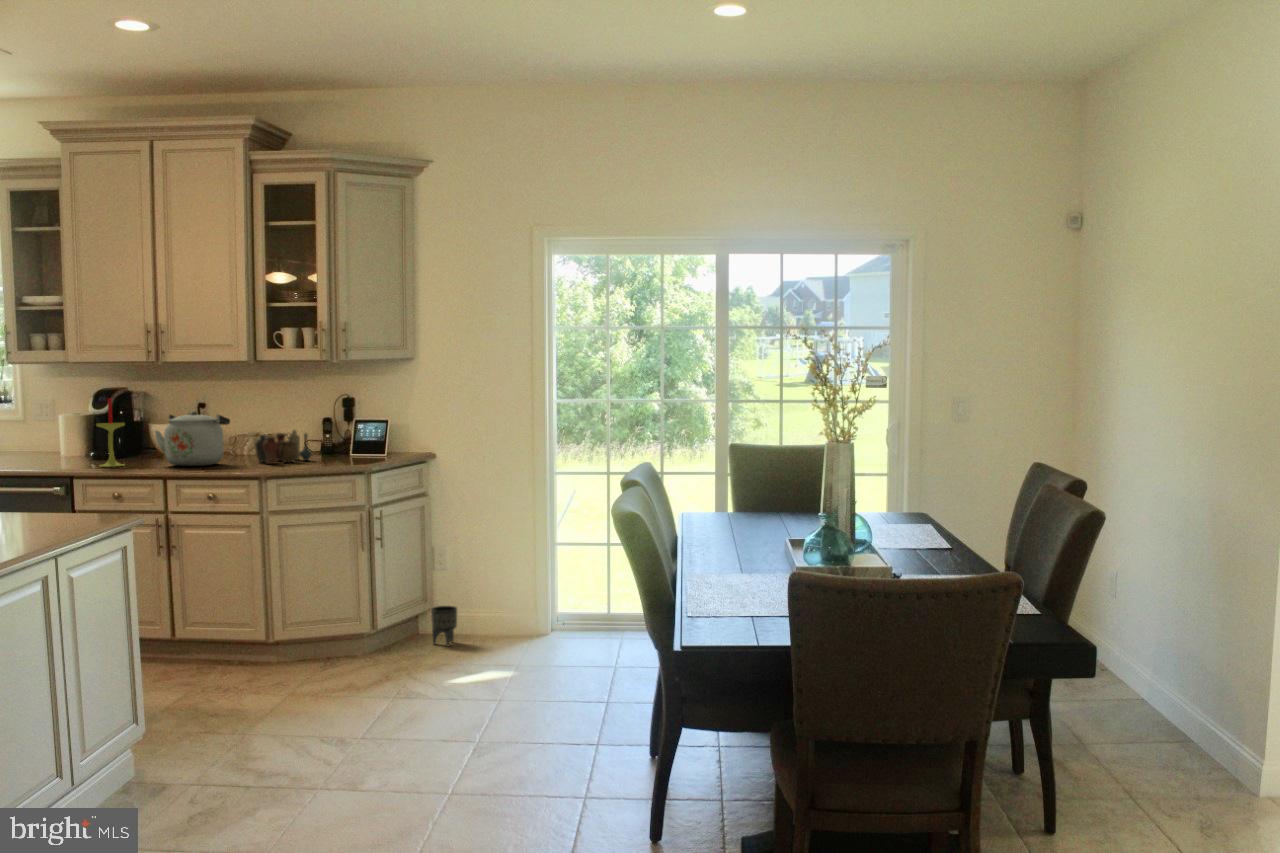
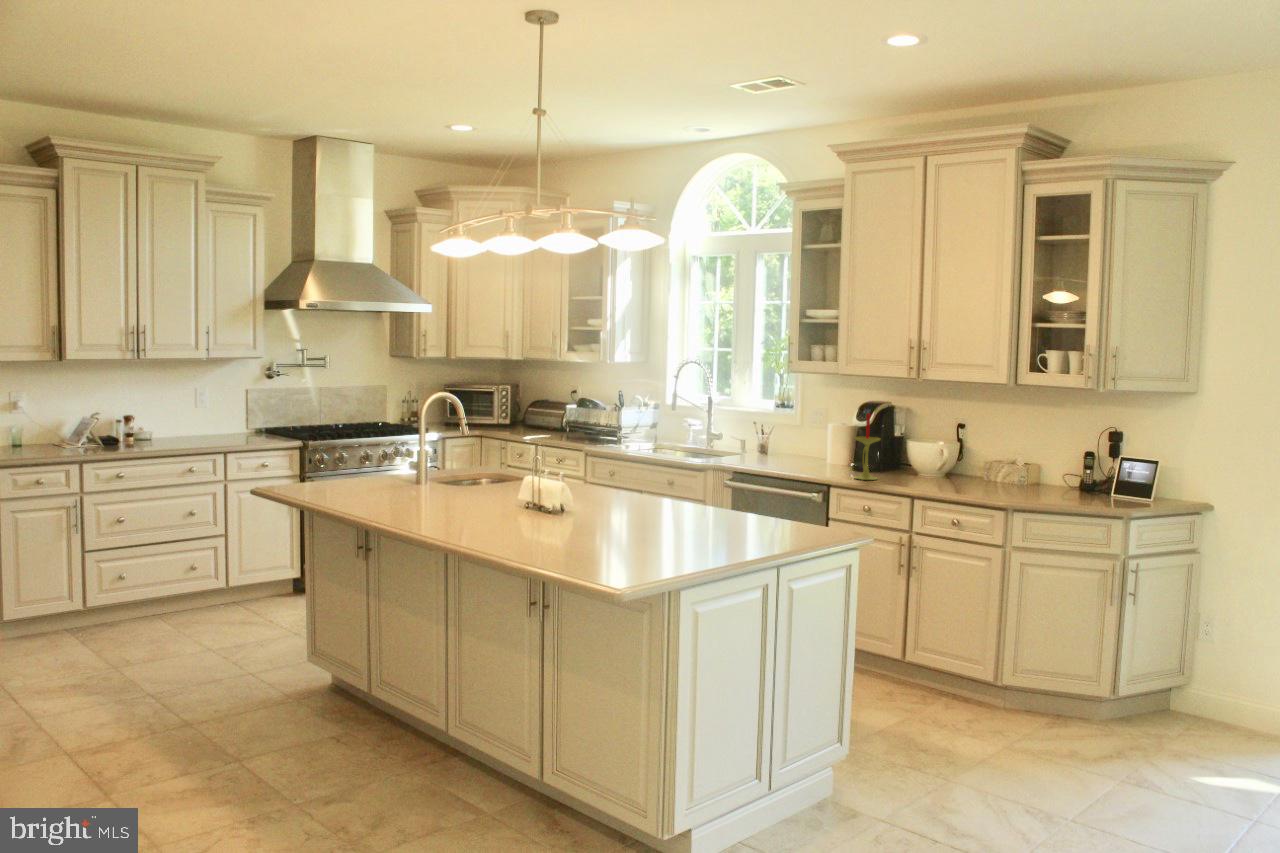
kettle: present [155,411,230,466] -> none [906,433,982,490]
vase: present [255,430,312,464] -> none [1004,460,1067,496]
planter: present [431,606,457,646] -> none [1194,679,1230,730]

